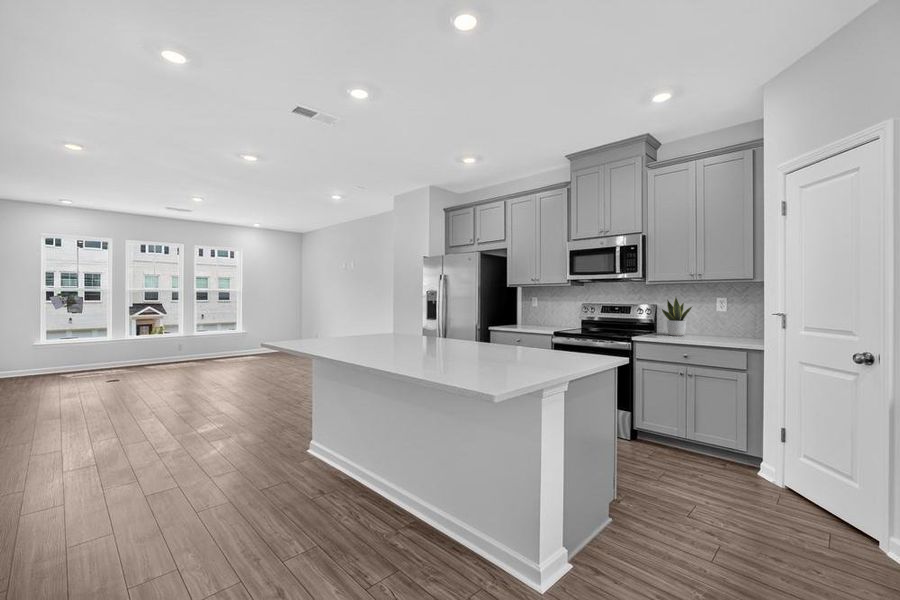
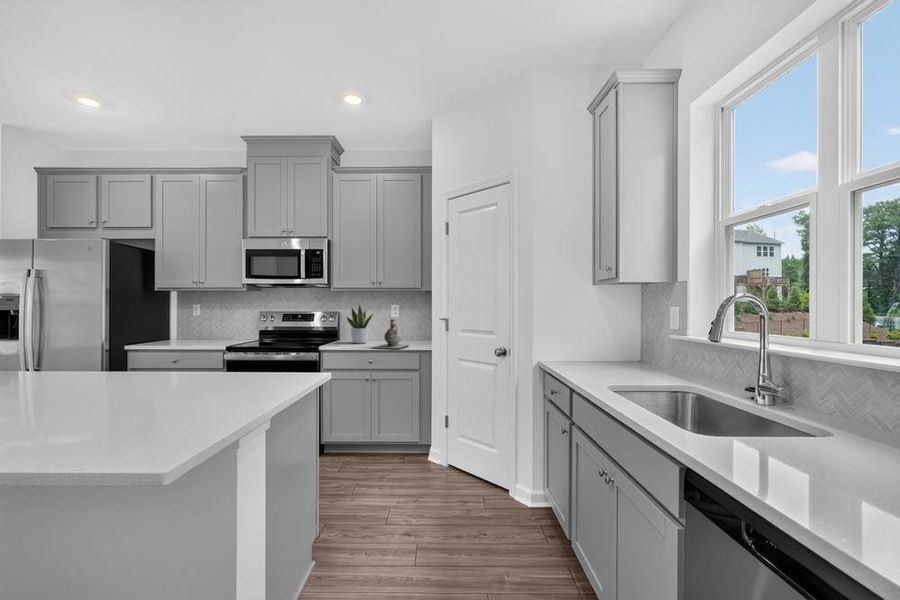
ceramic jug: none [687,312,737,344] -> present [374,319,408,348]

